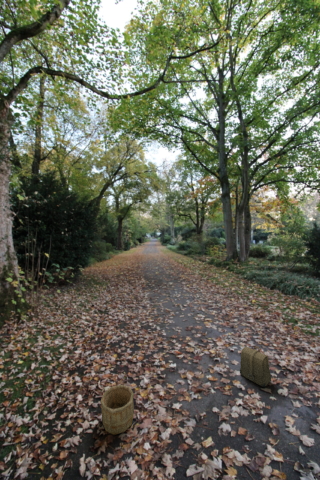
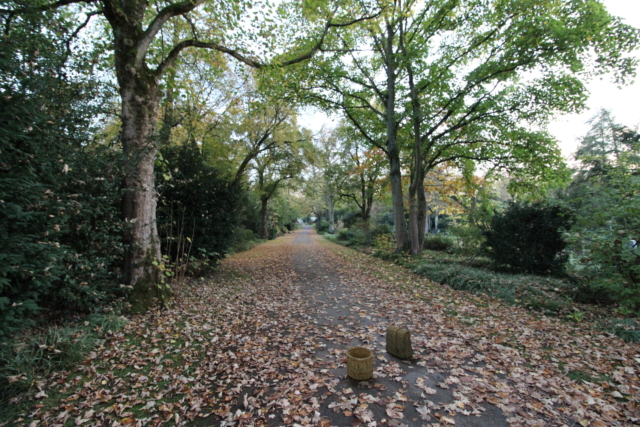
wooden bucket: present [100,385,134,435] -> present [346,346,374,380]

